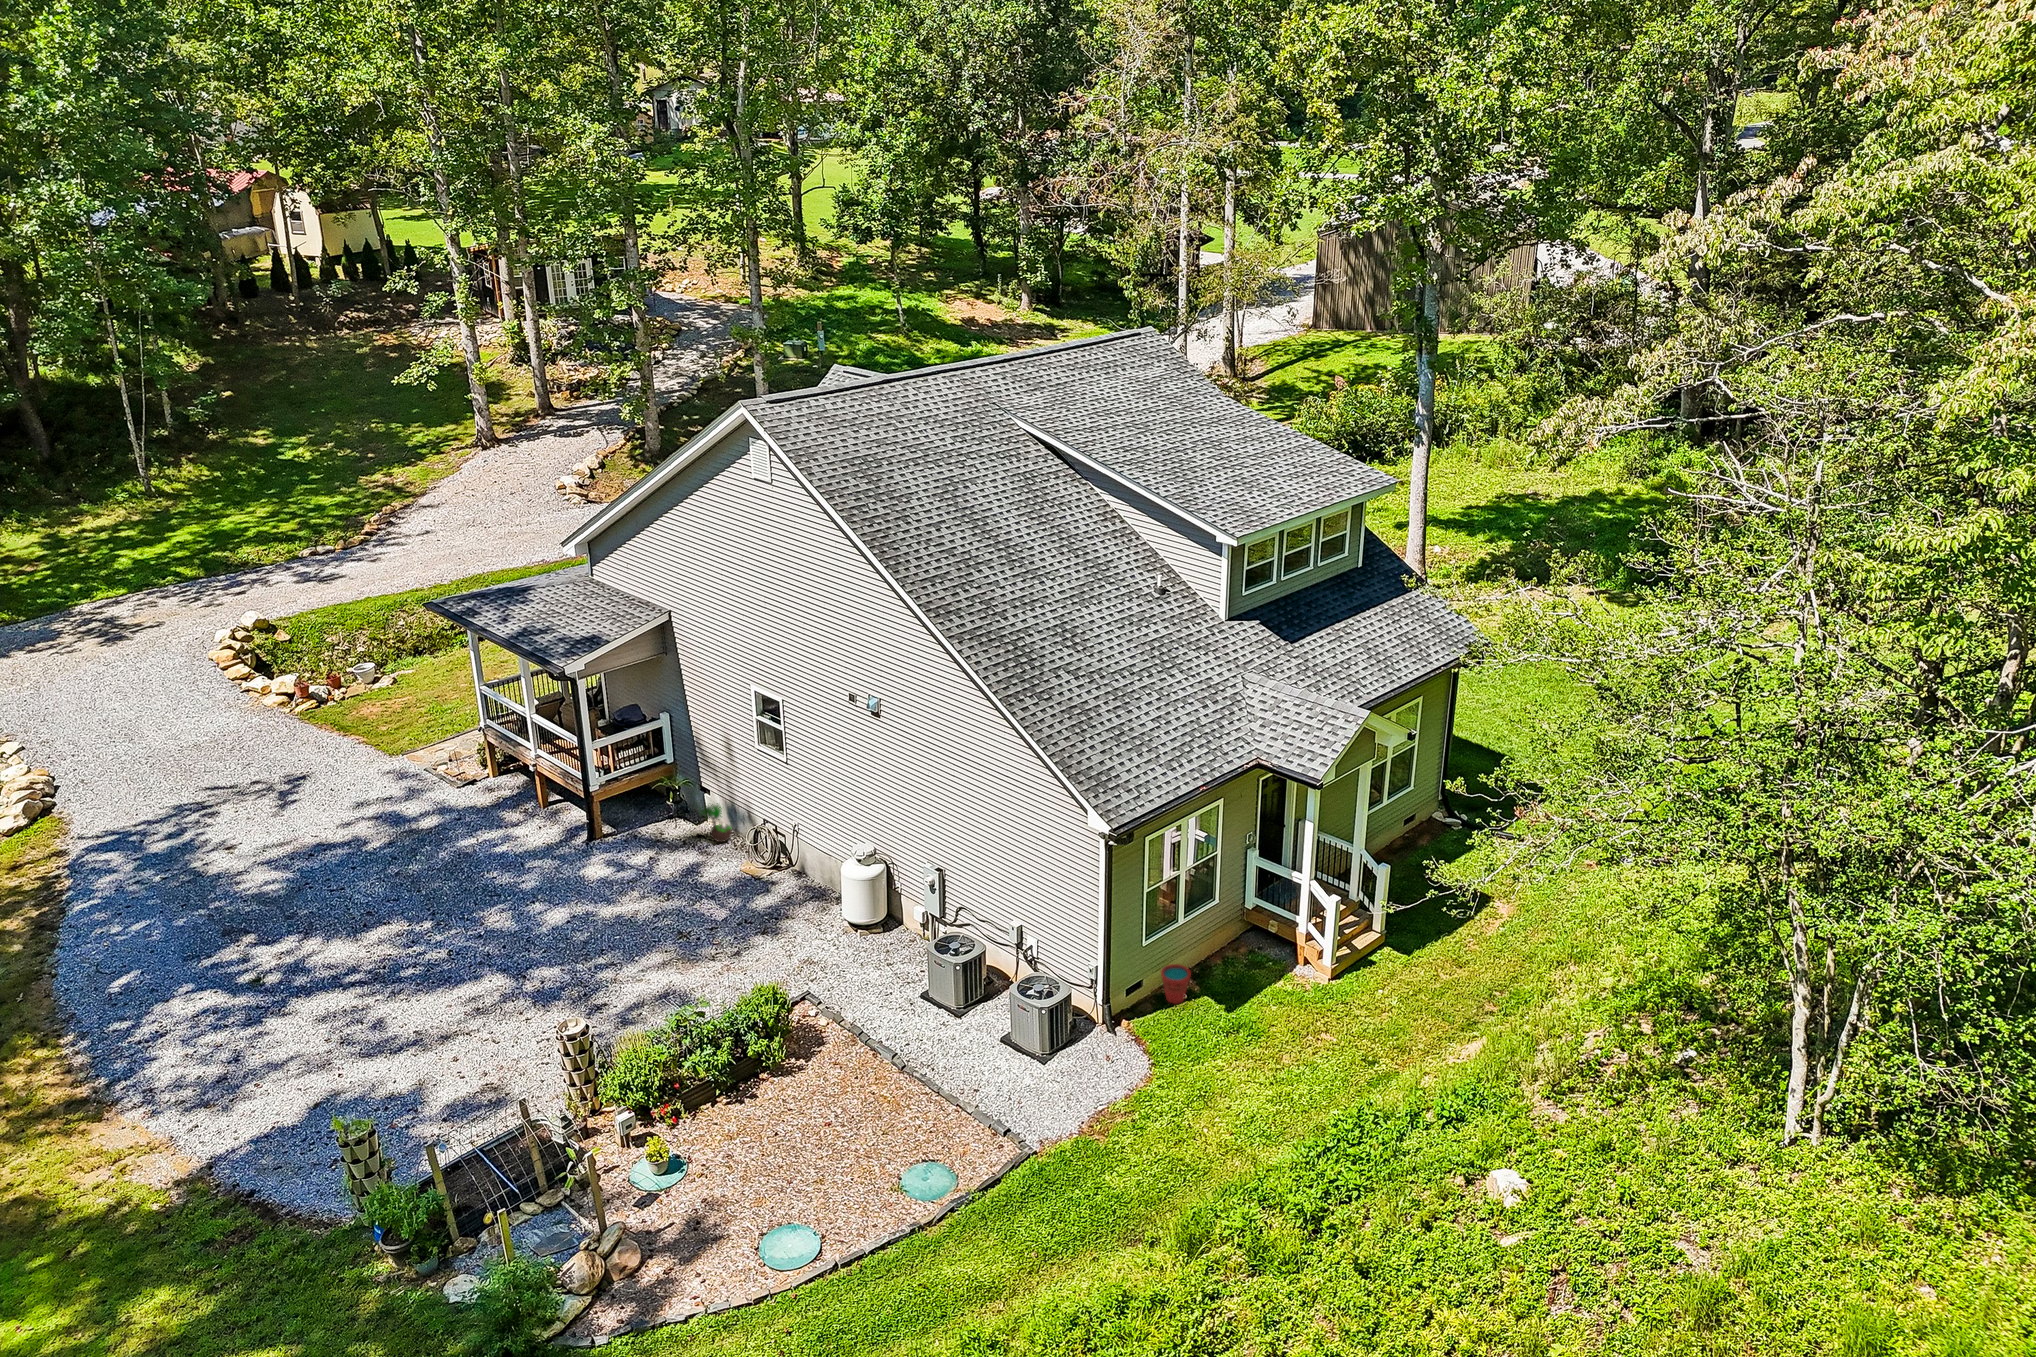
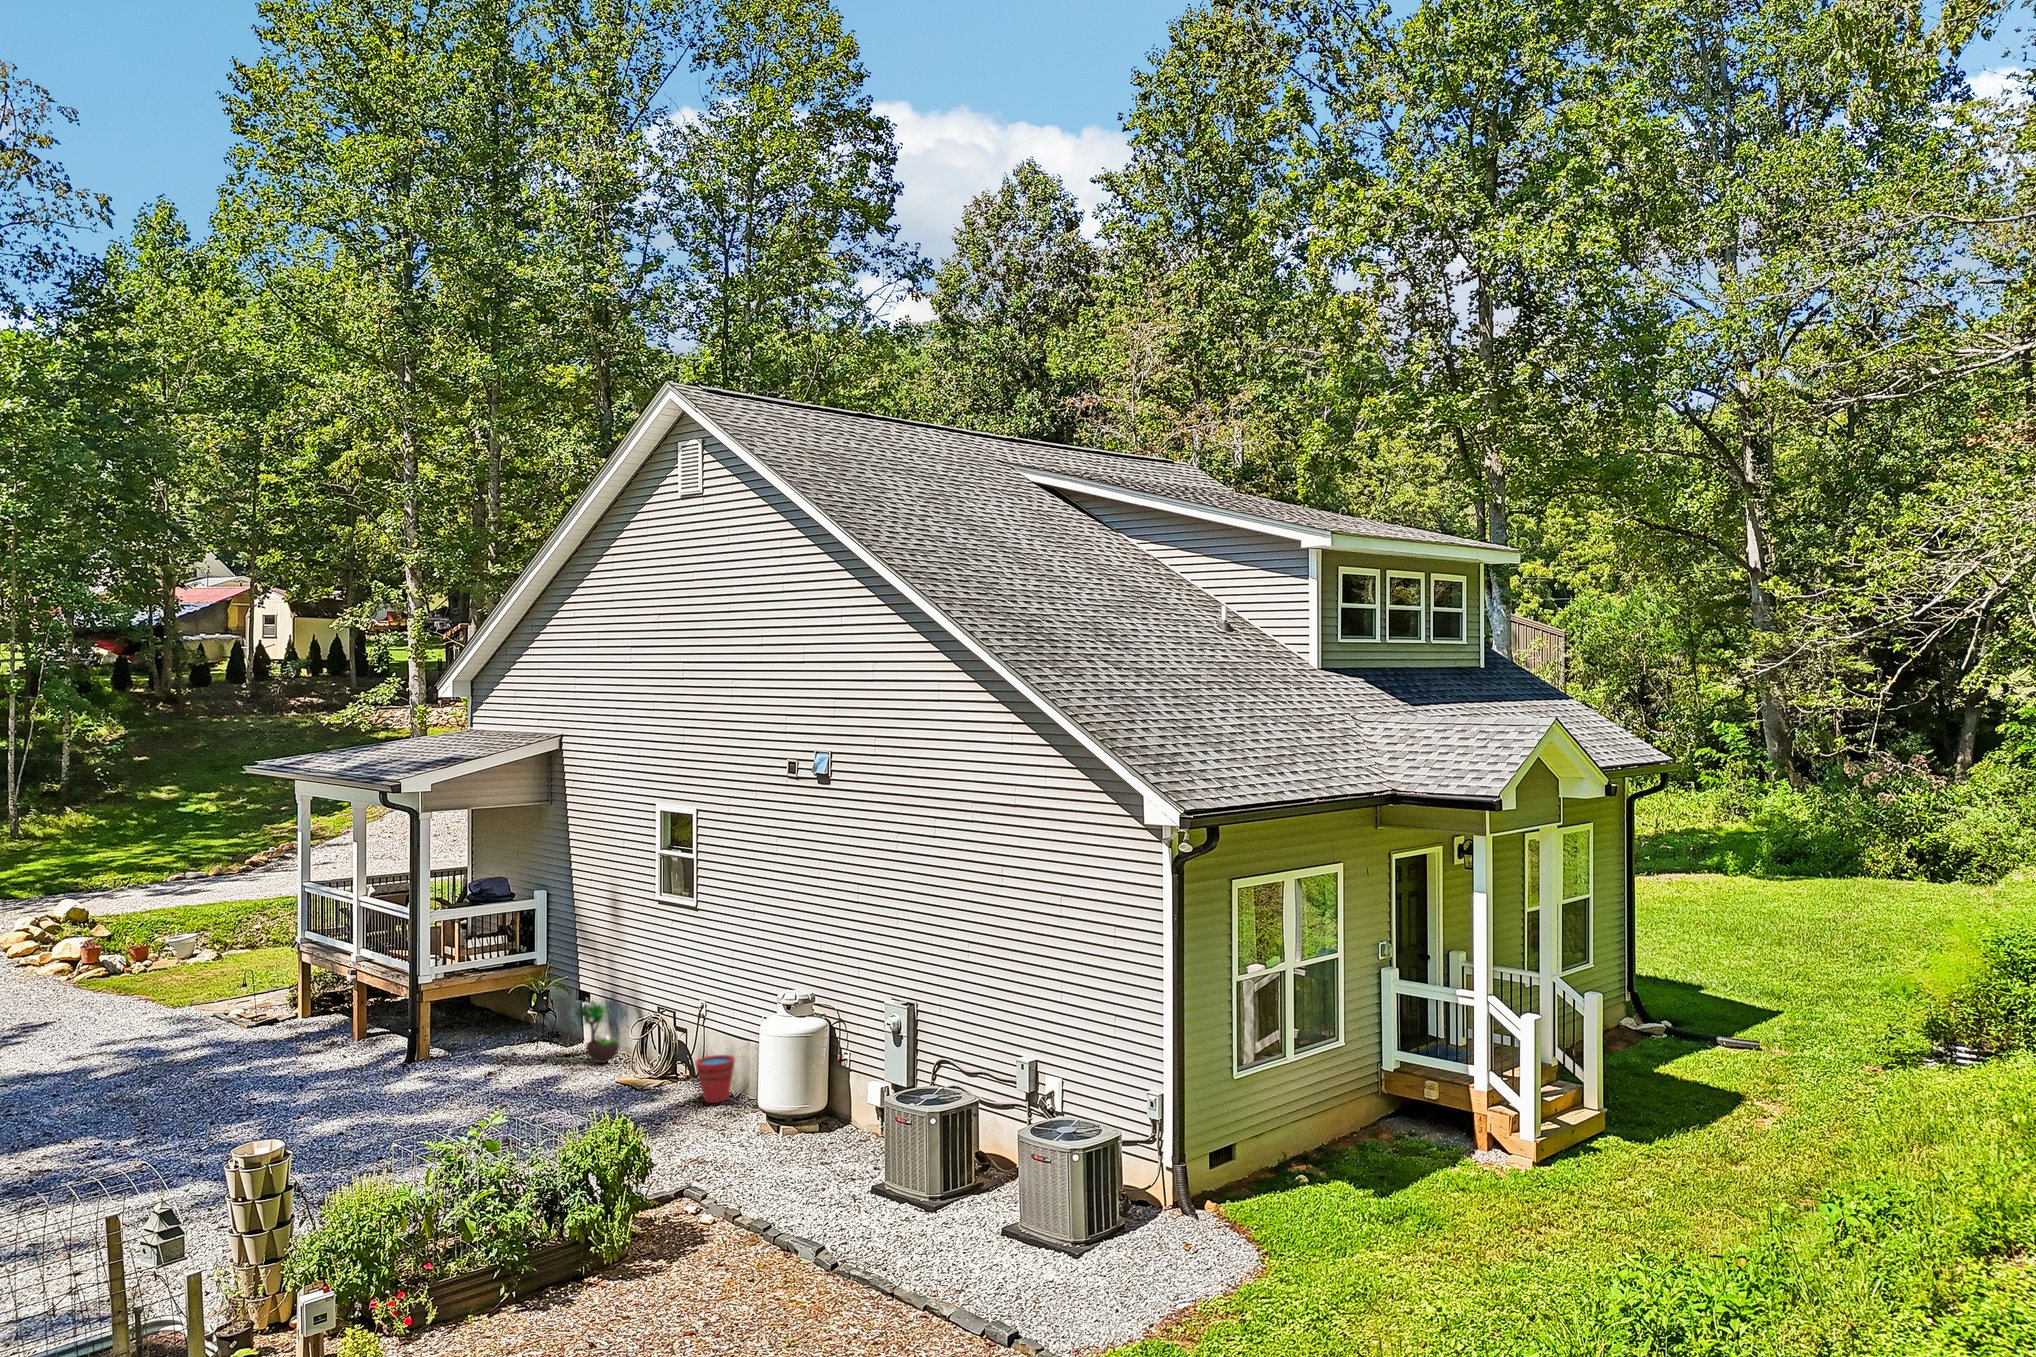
bucket: present [1161,964,1191,1004] -> present [695,1055,735,1103]

